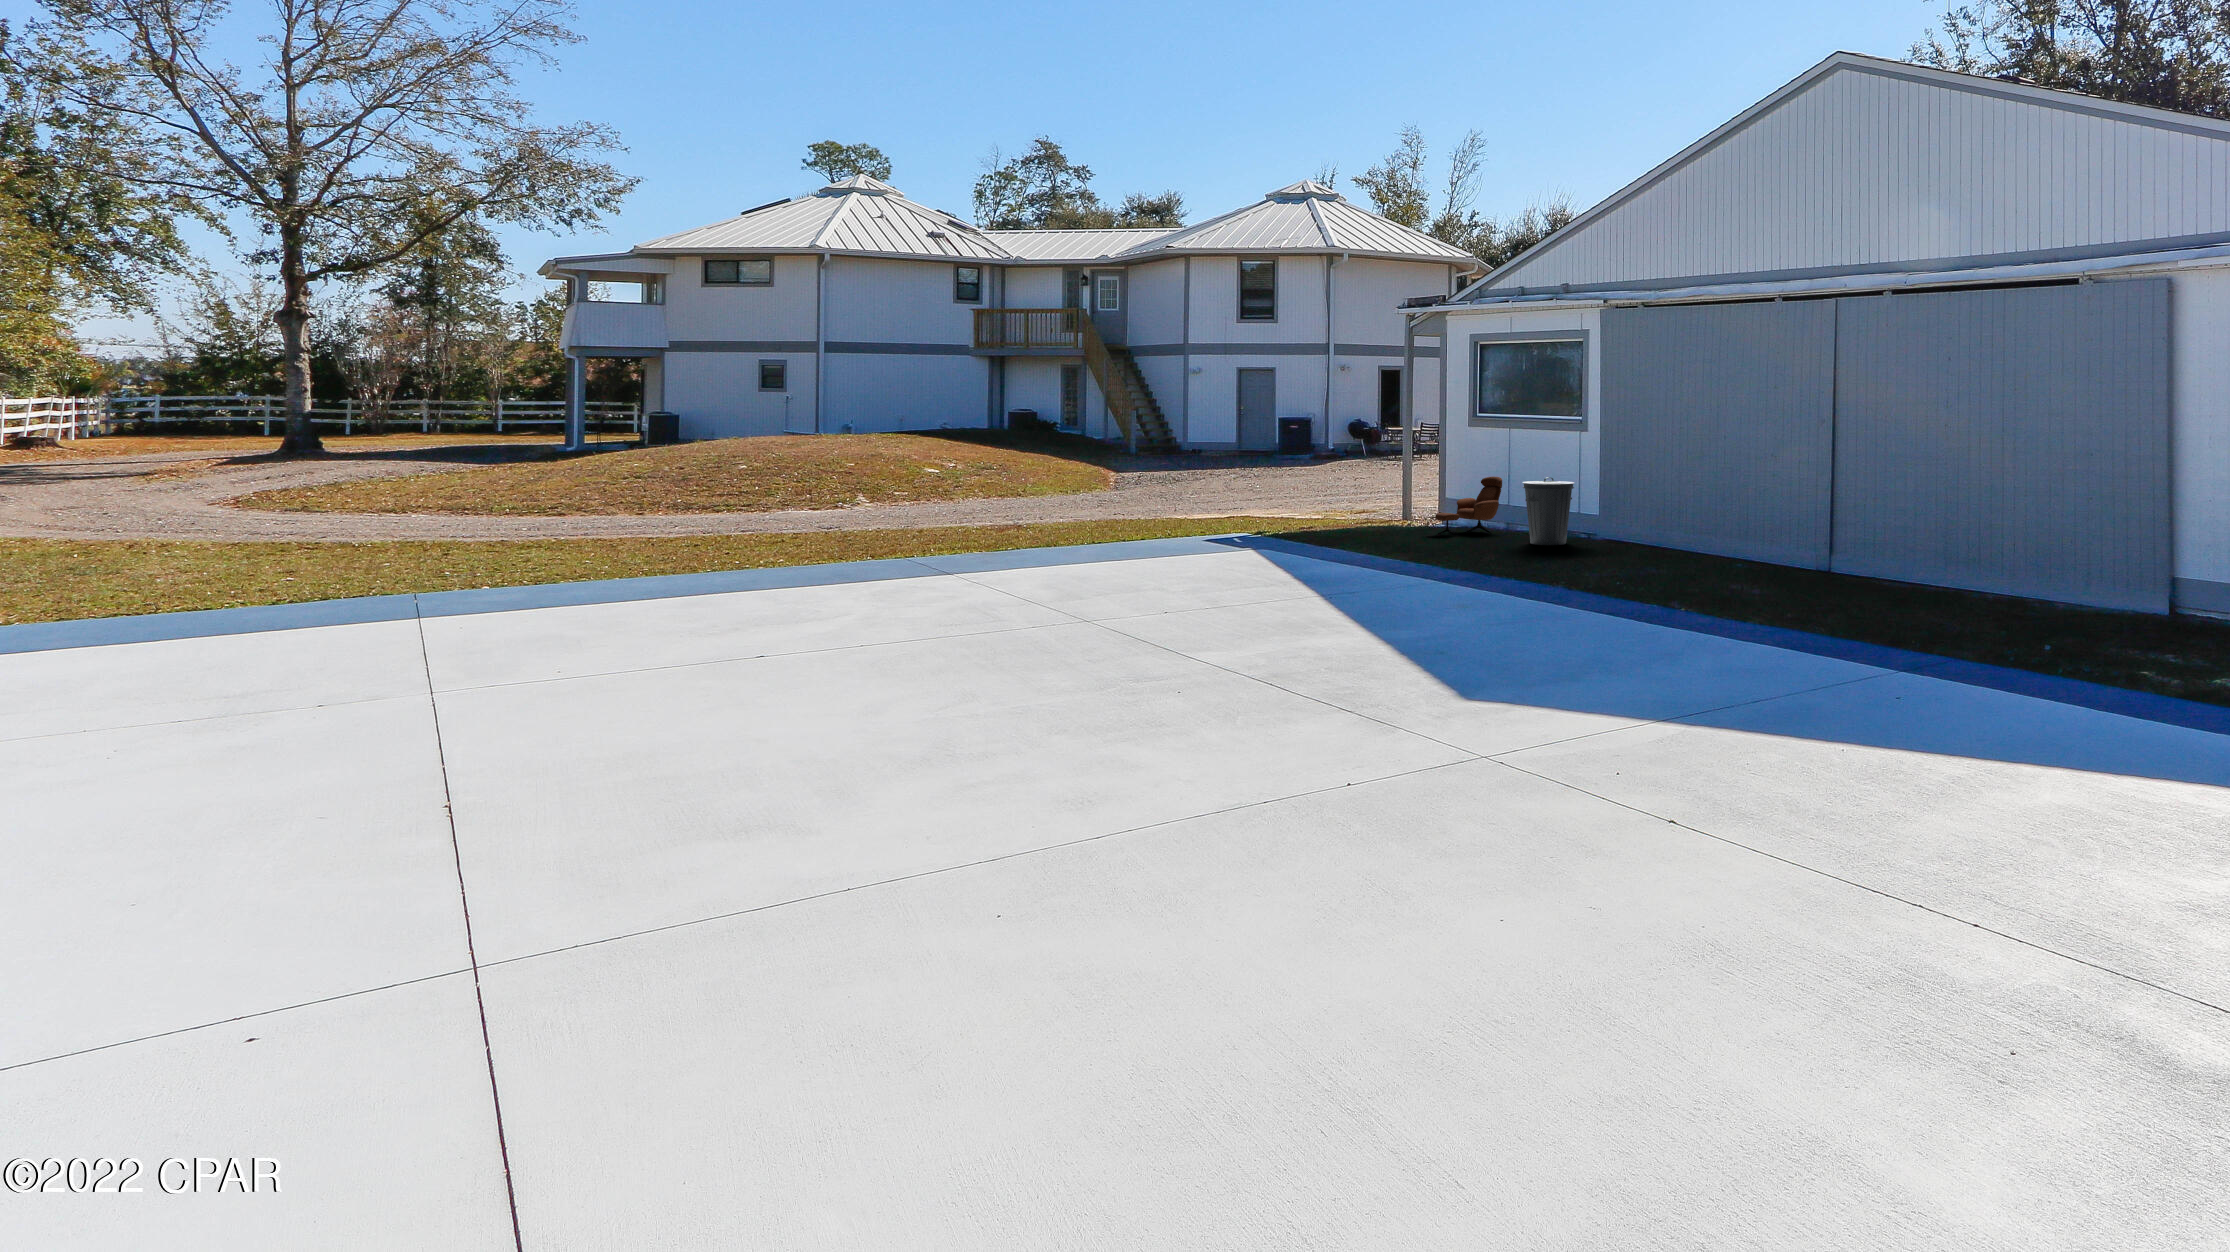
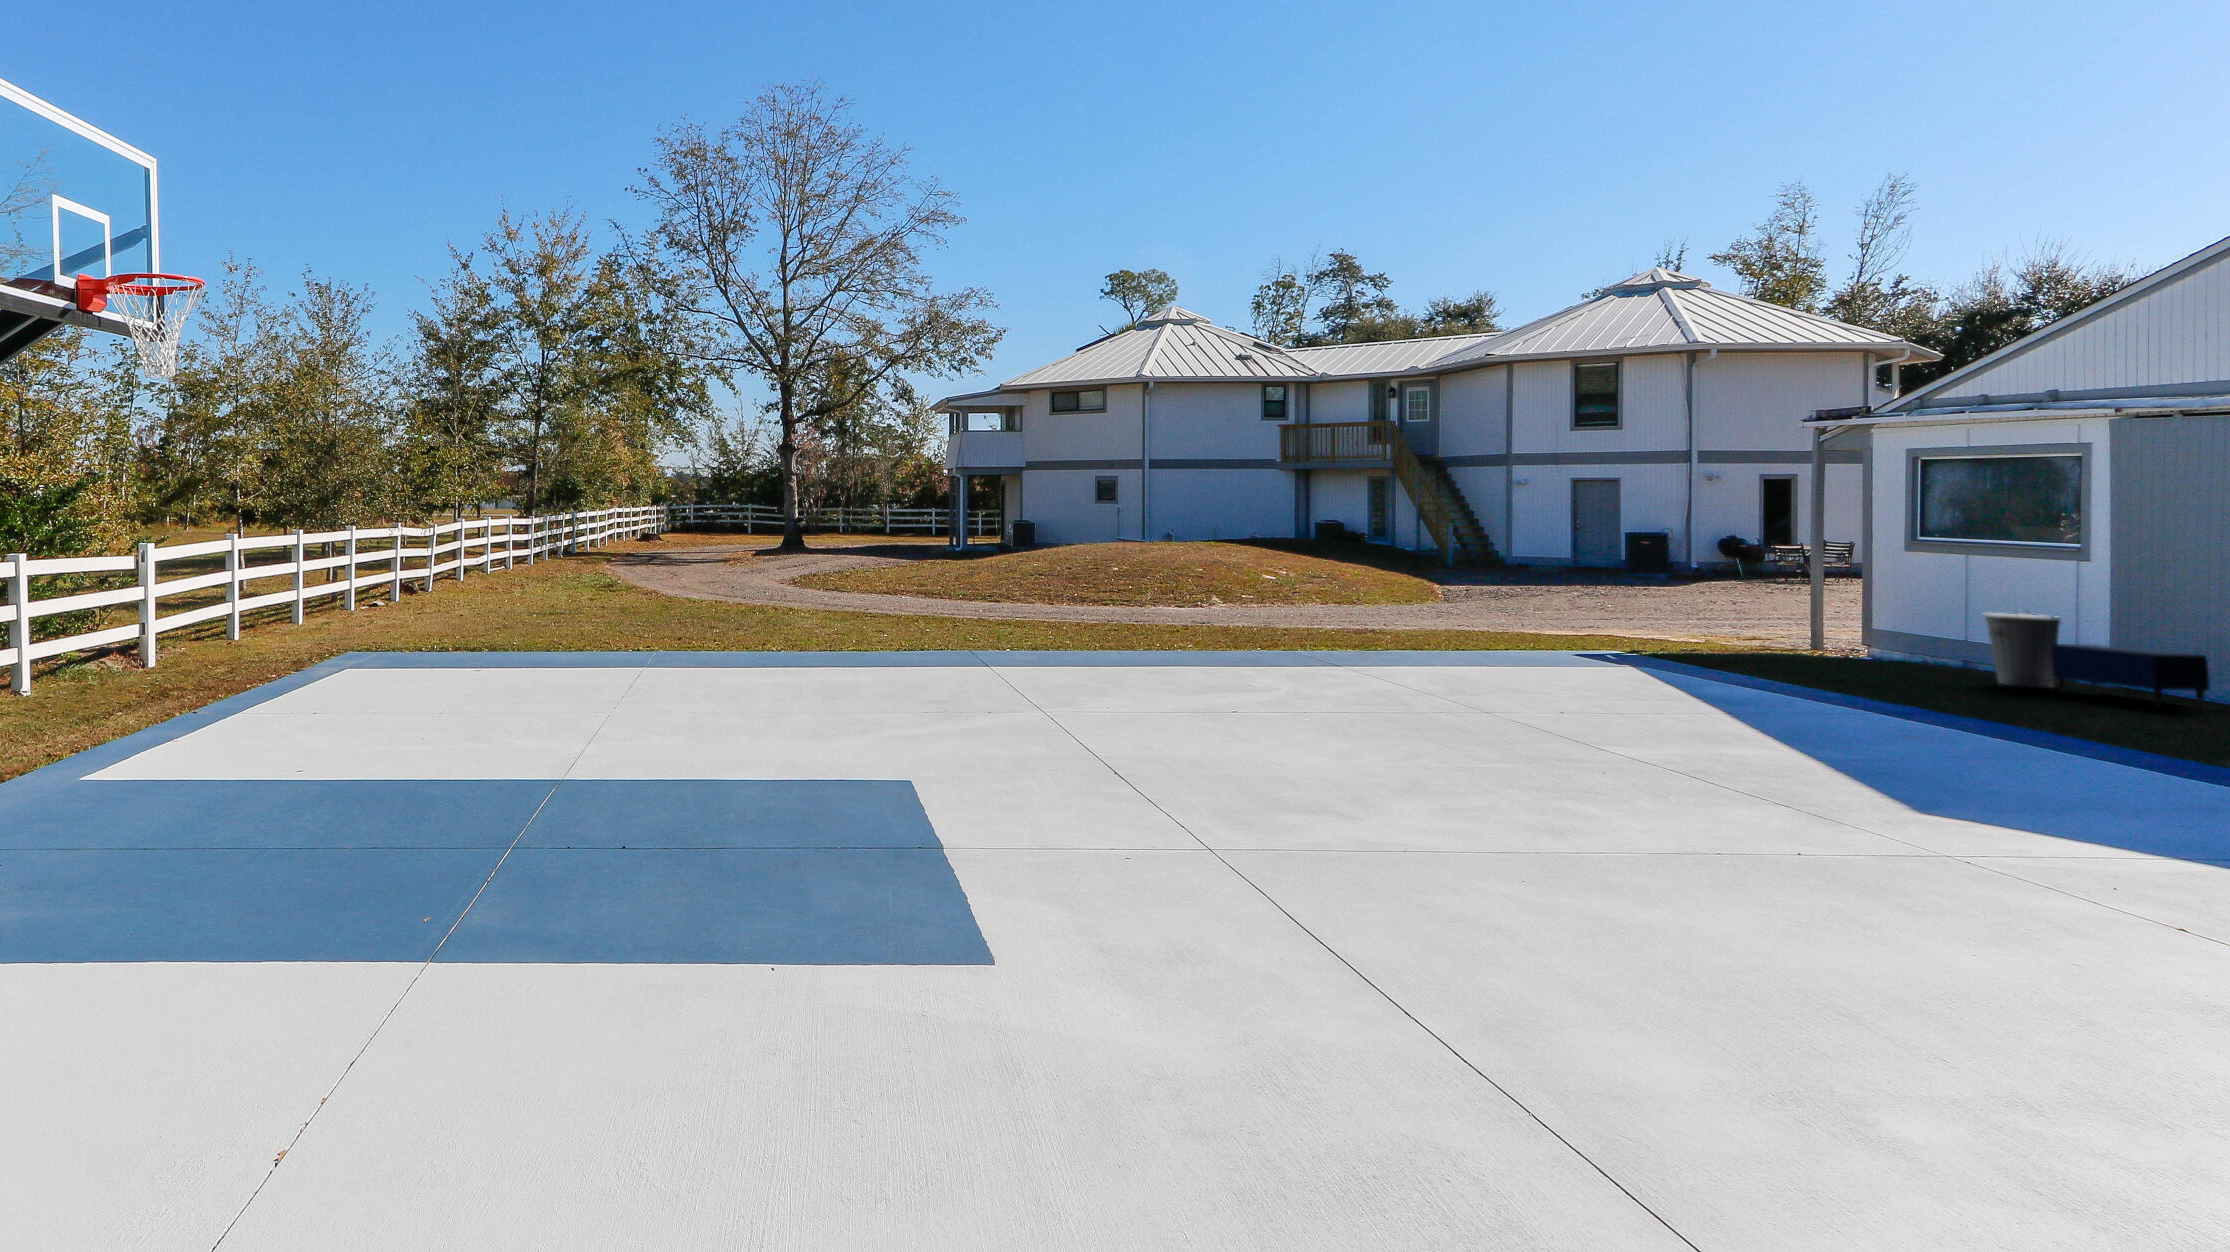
lounge chair: present [1435,477,1502,536] -> none [1859,607,1955,671]
bench: none [1567,505,1664,557] -> present [2052,644,2210,707]

